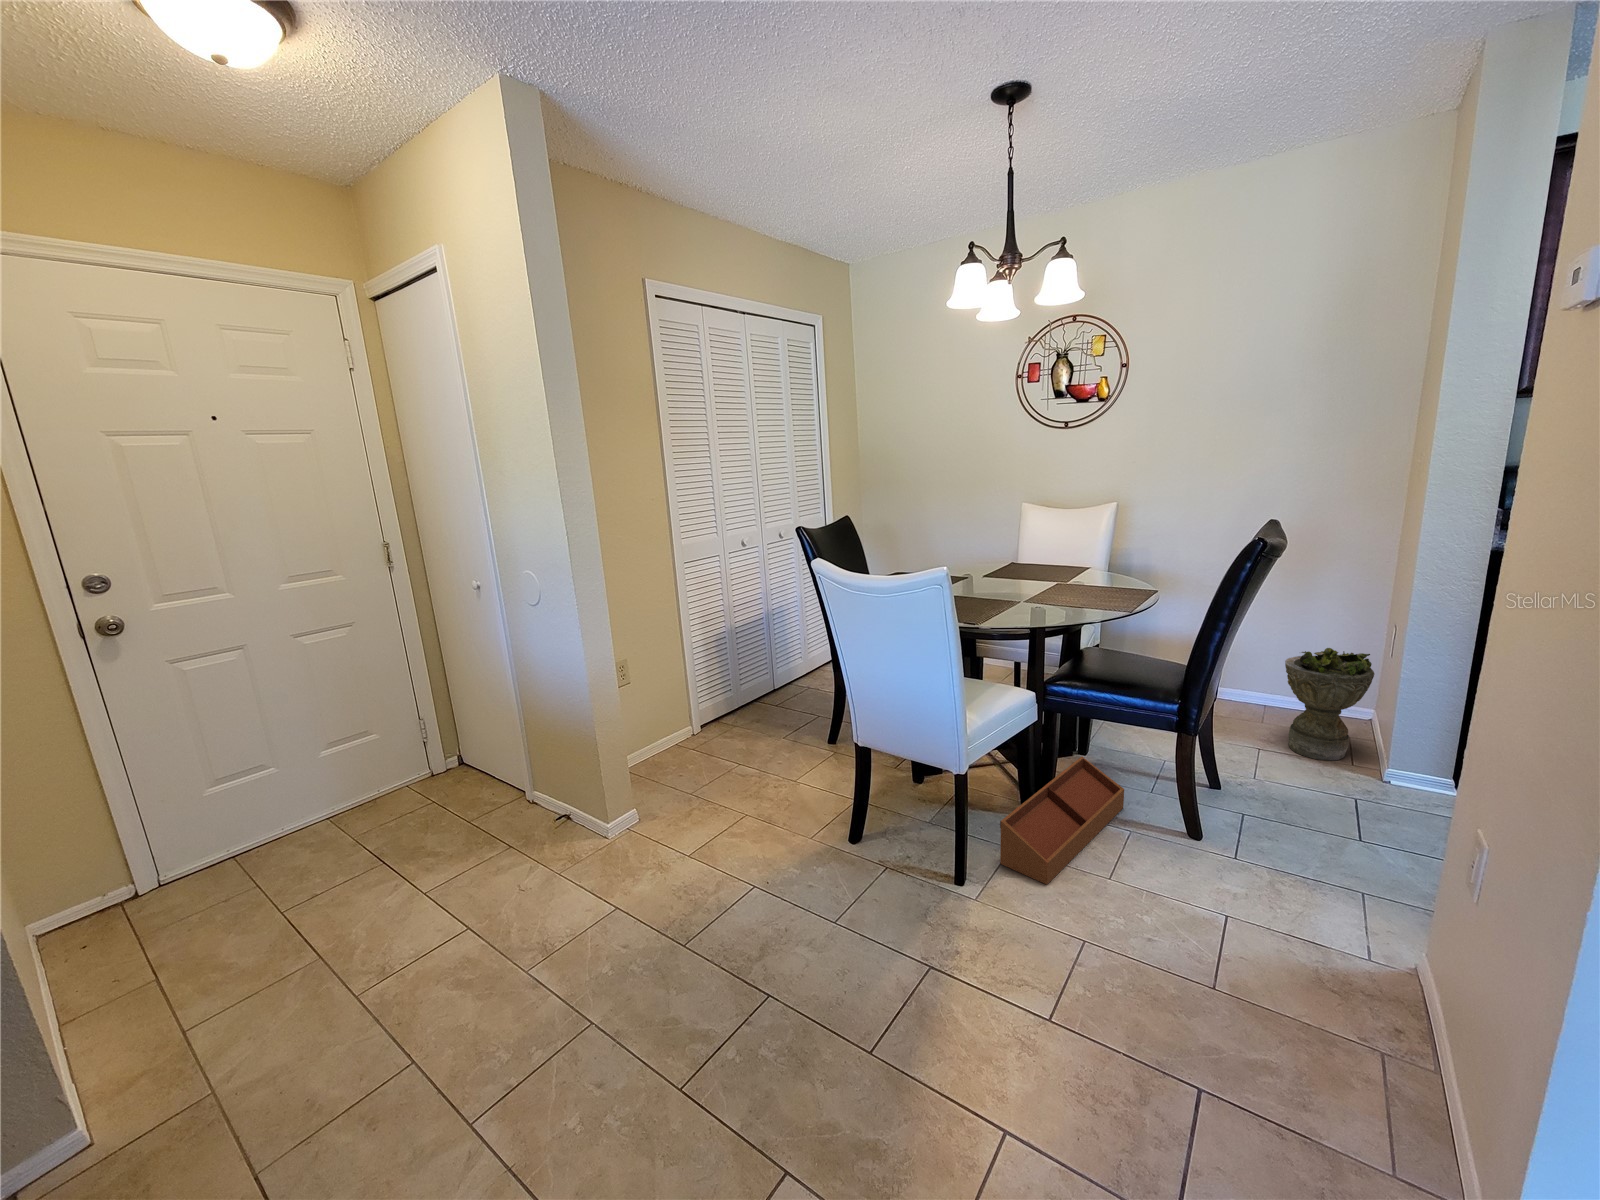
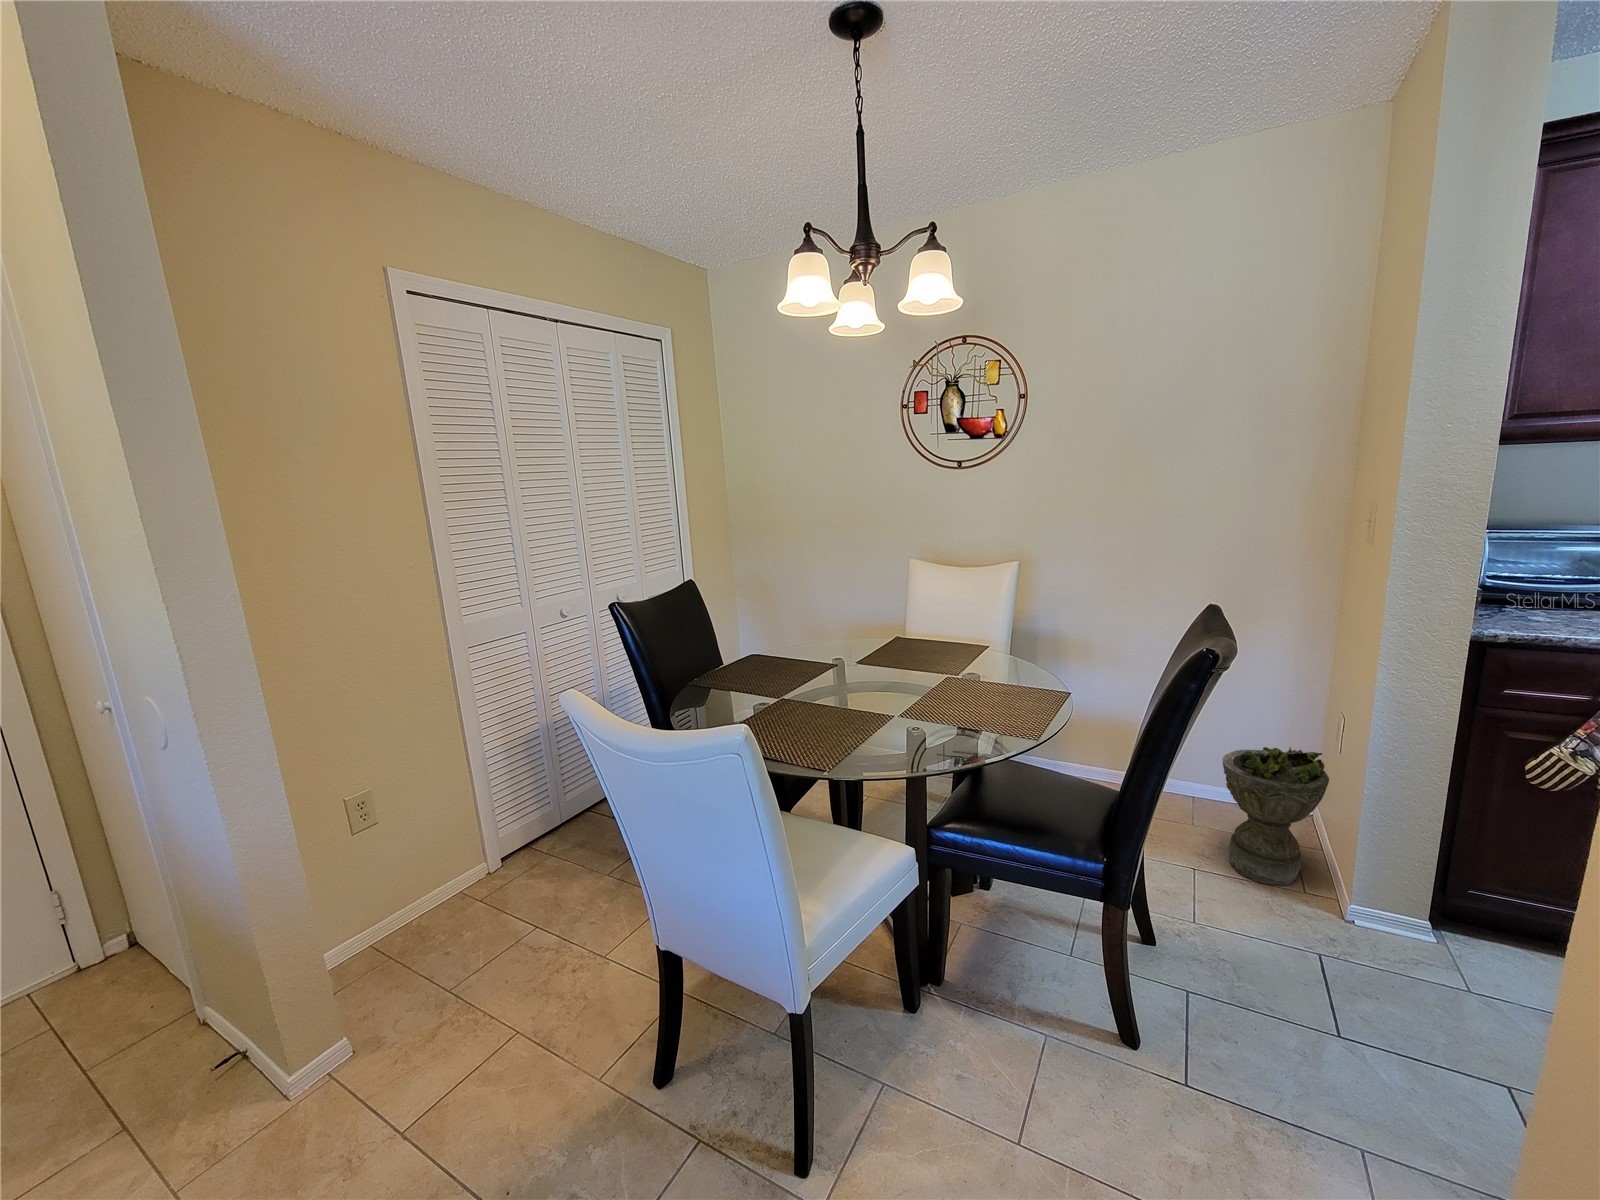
storage bin: present [1000,757,1124,885] -> none [861,913,1037,1162]

